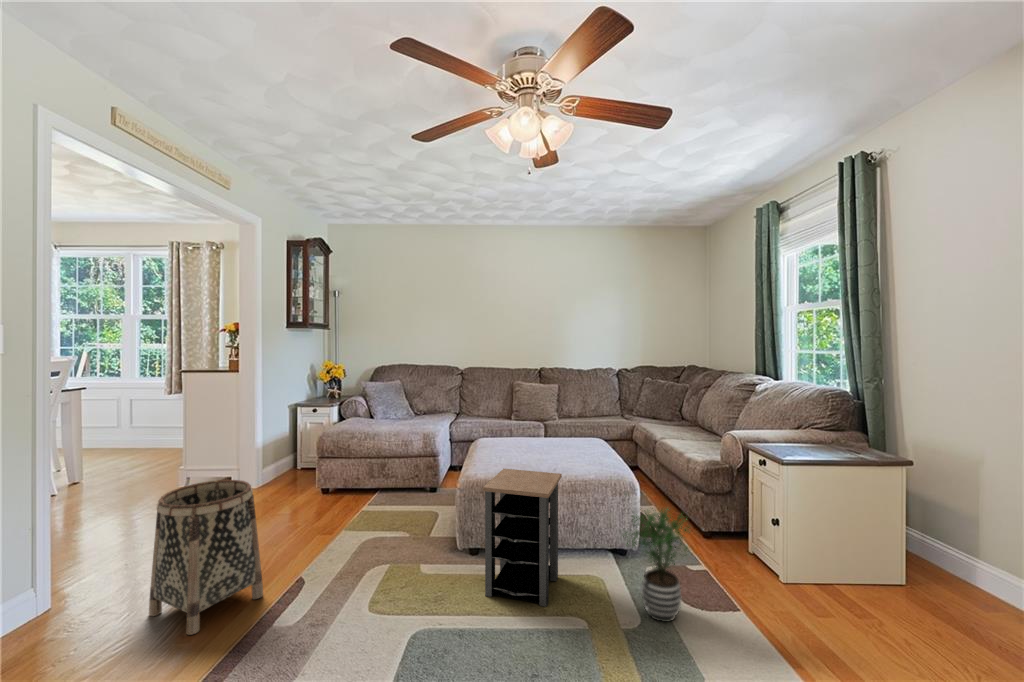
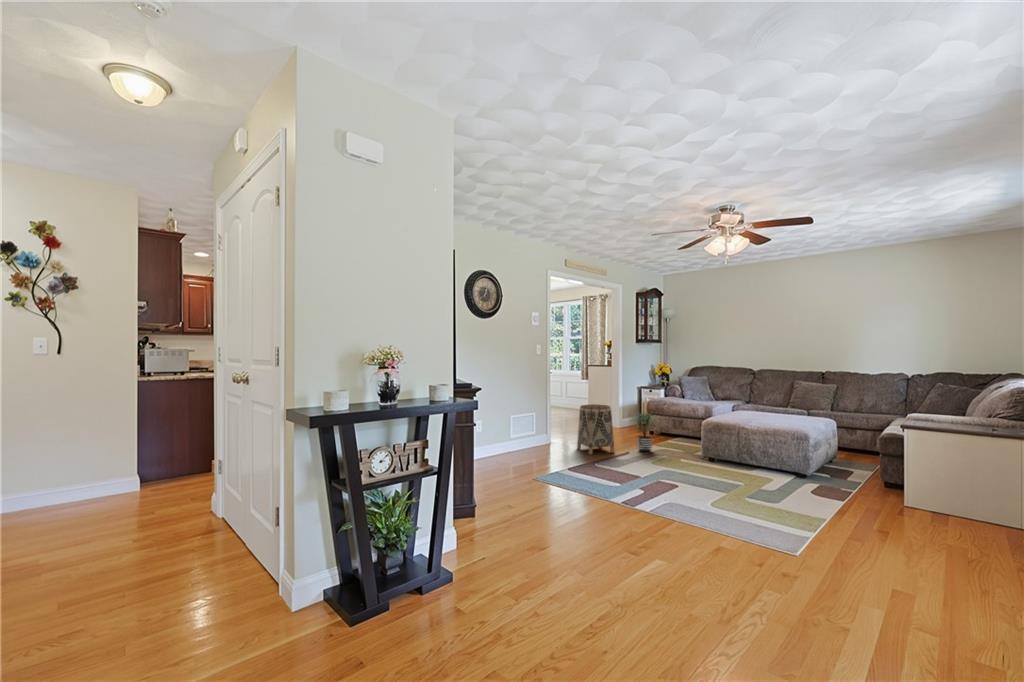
side table: present [483,469,562,607] -> none [705,415,755,477]
potted plant: present [625,508,690,622] -> present [632,413,655,452]

